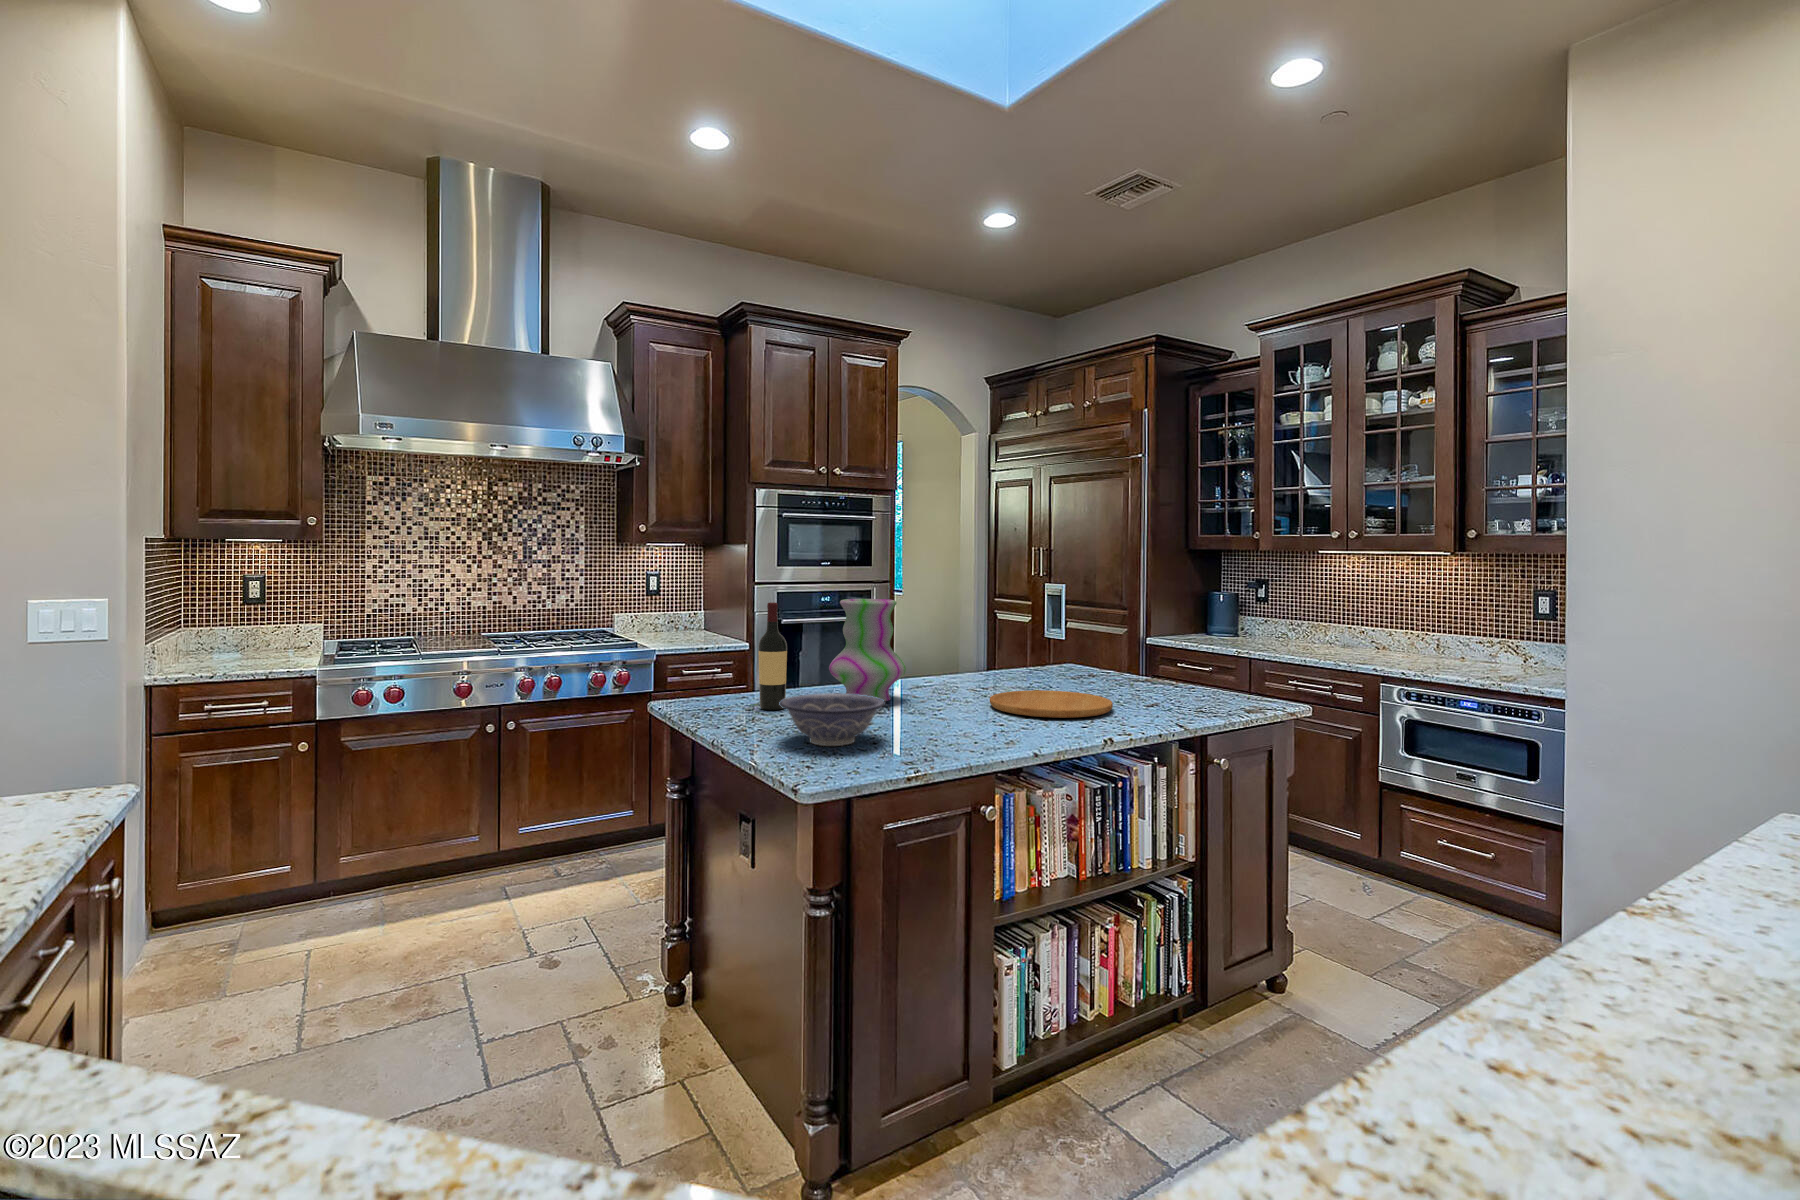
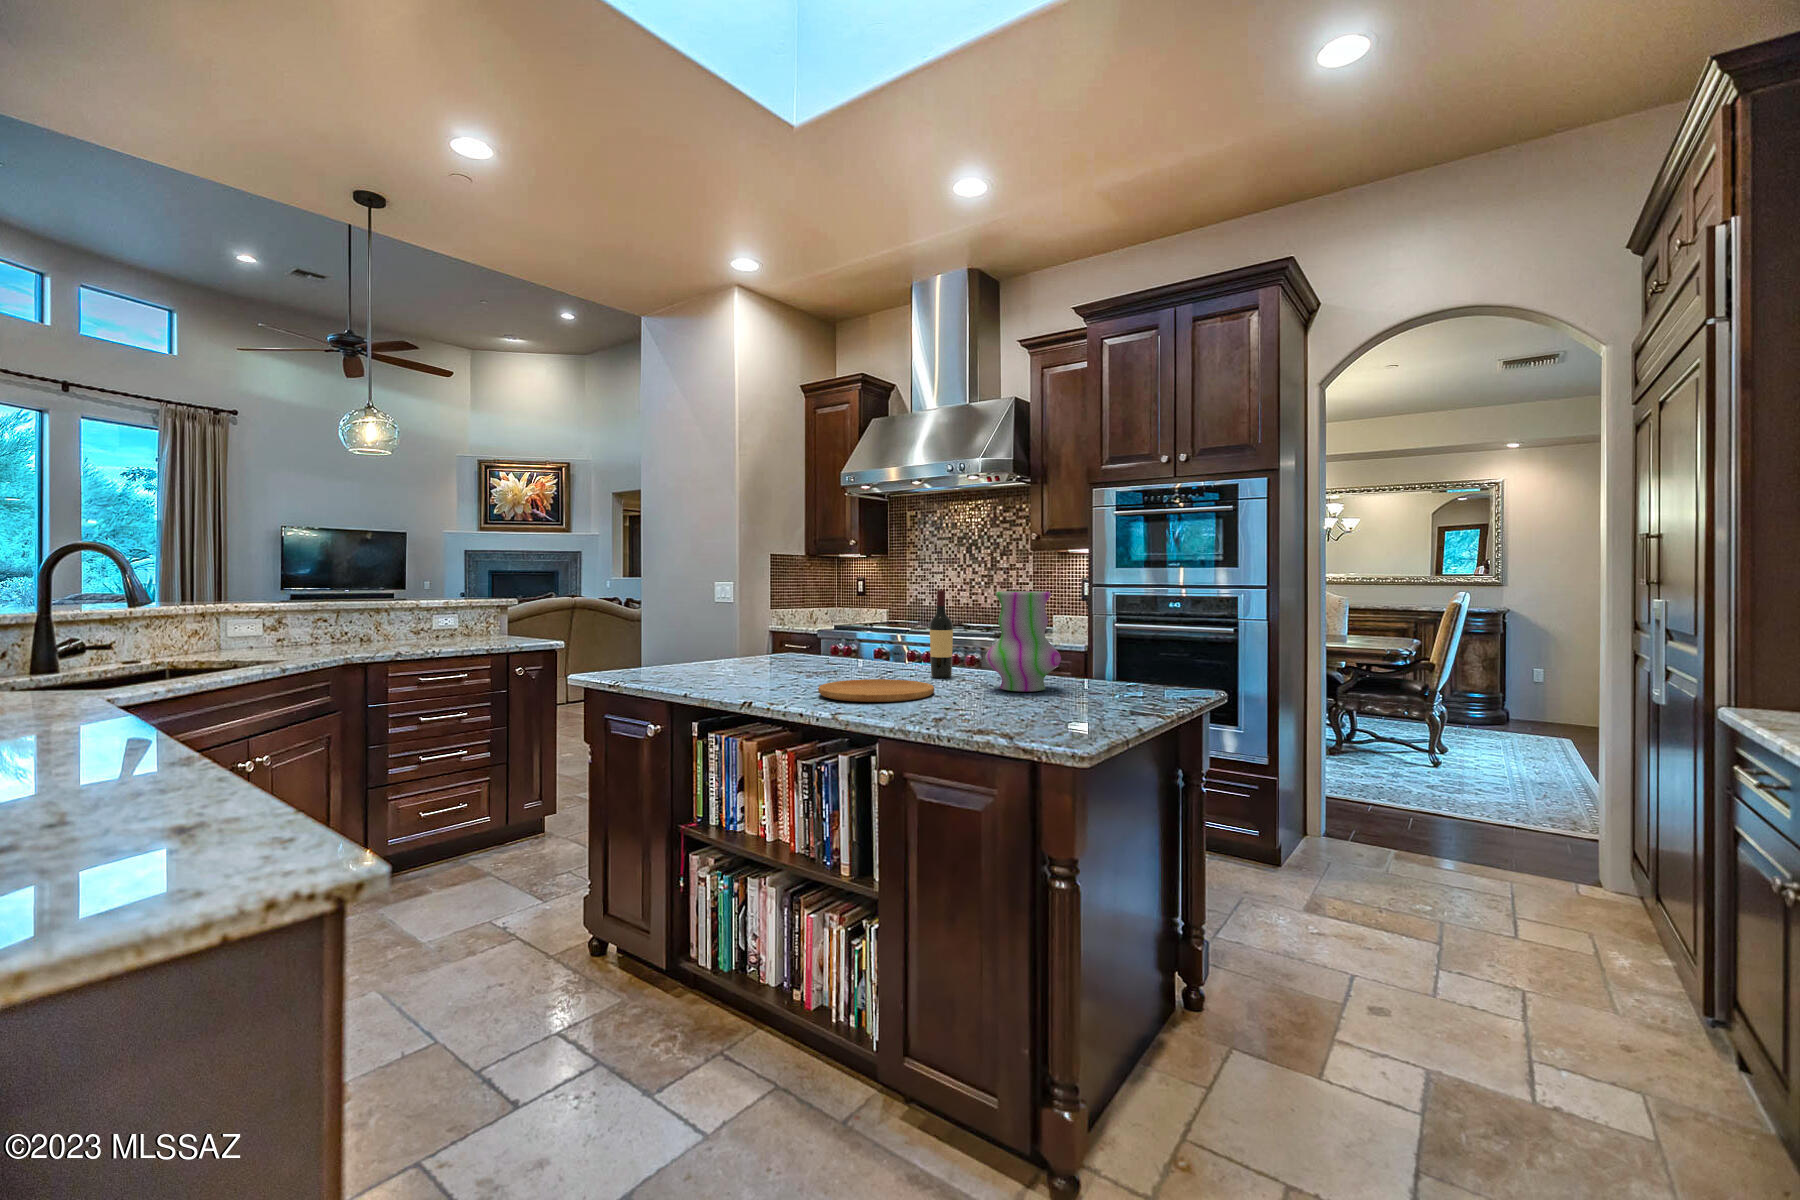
vase: present [829,599,906,701] -> present [985,591,1061,692]
wine bottle: present [758,602,787,710] -> present [930,590,953,678]
decorative bowl: present [780,693,885,746] -> none [656,651,730,684]

